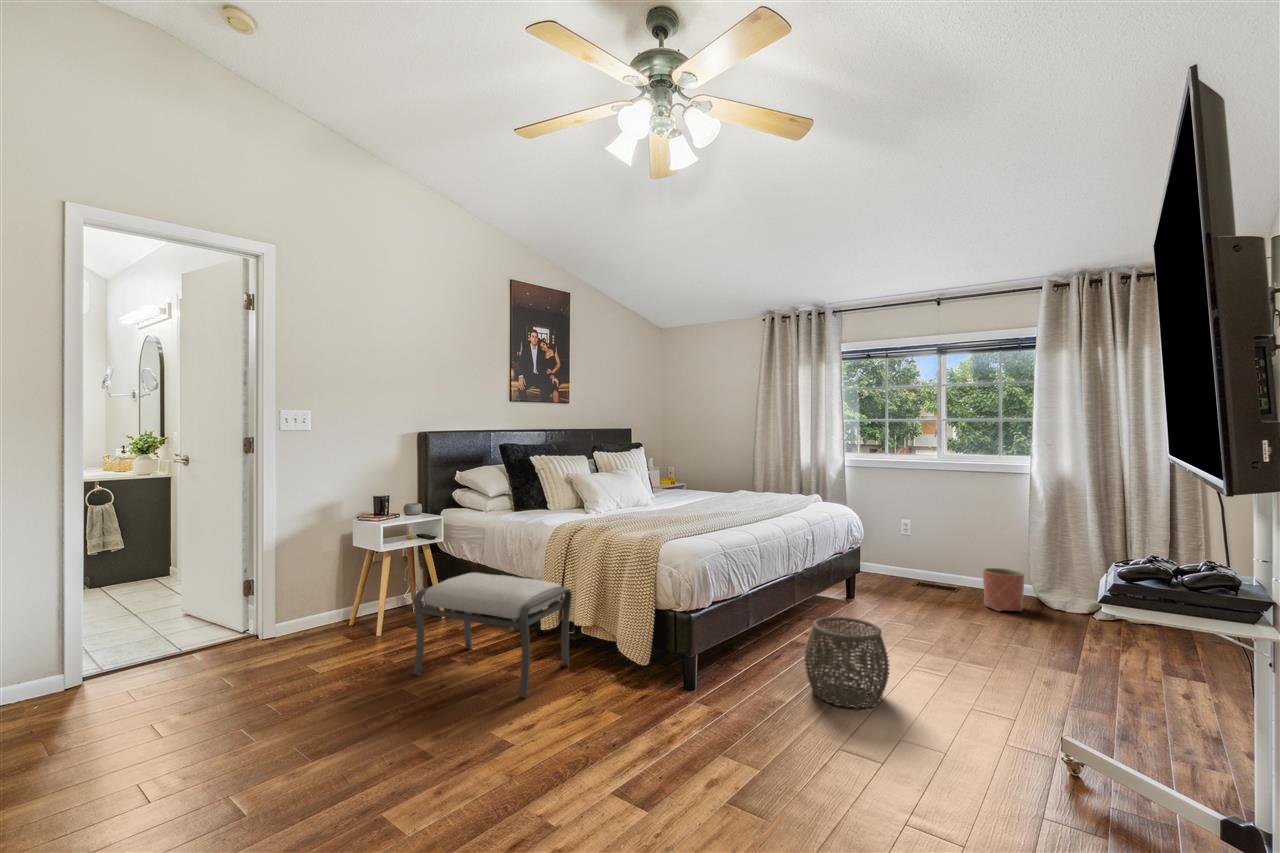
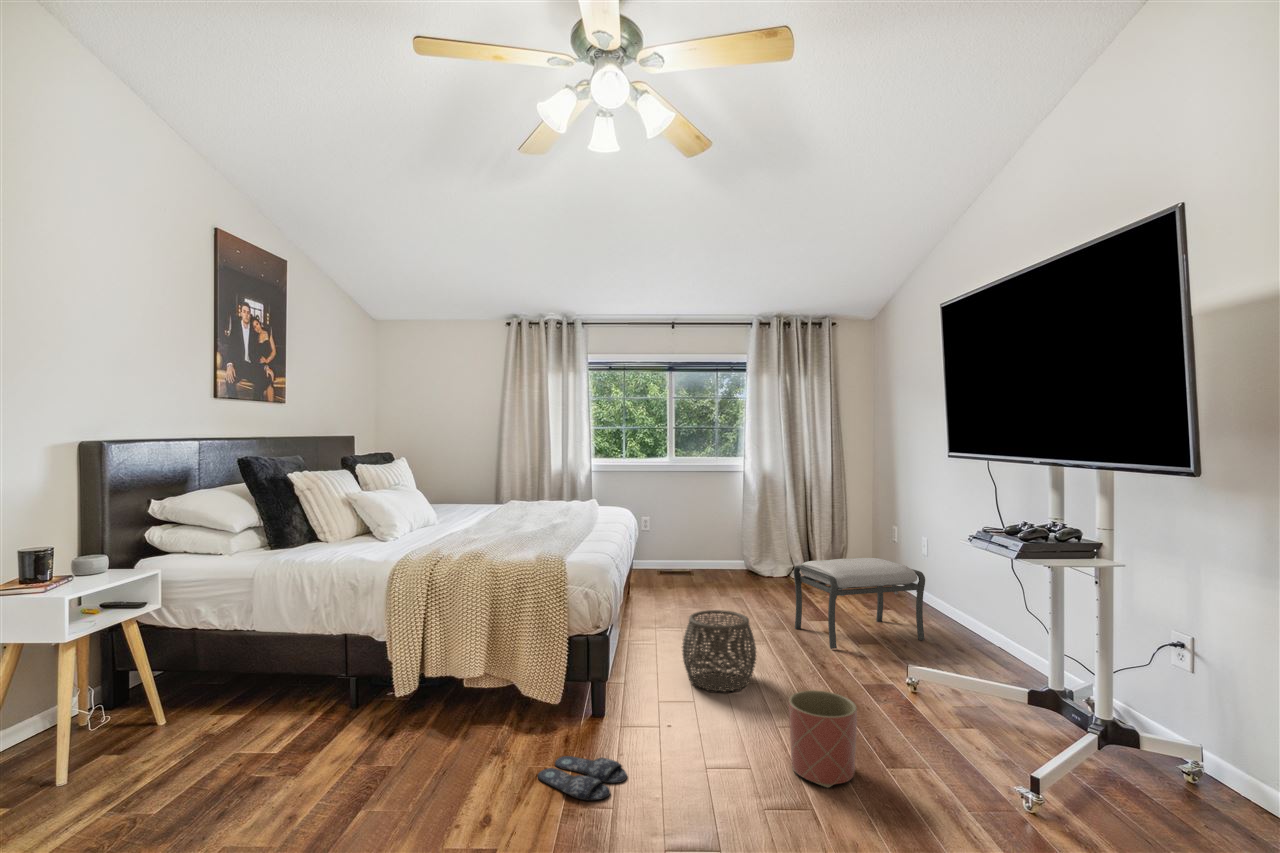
planter: present [983,568,1024,611] -> present [789,690,857,787]
ottoman: present [414,573,572,697] -> present [794,558,925,649]
slippers: none [595,709,662,749] -> present [538,756,627,800]

